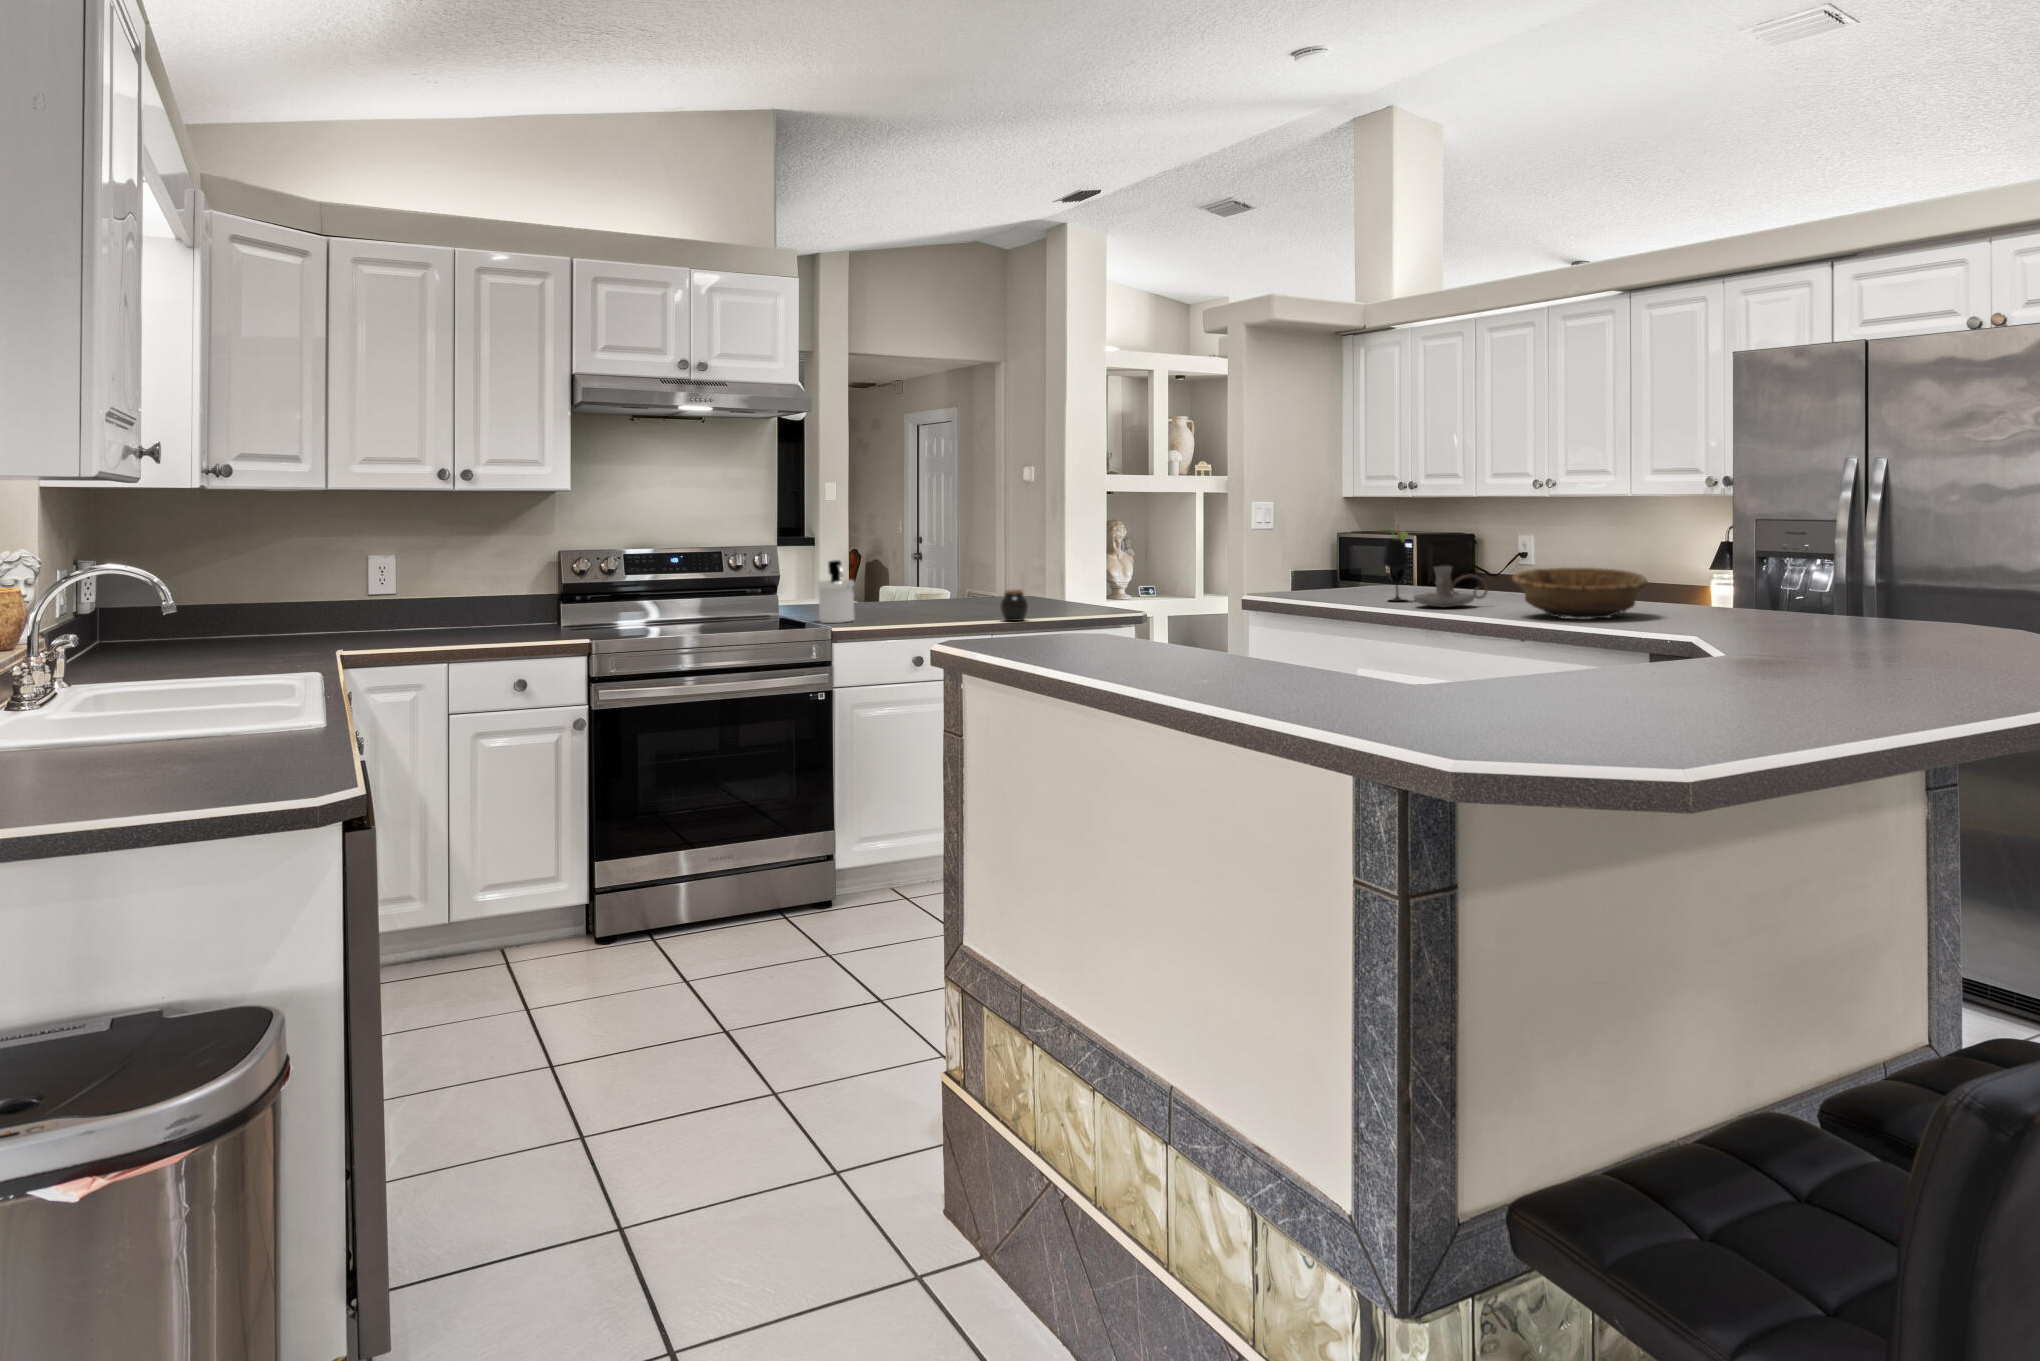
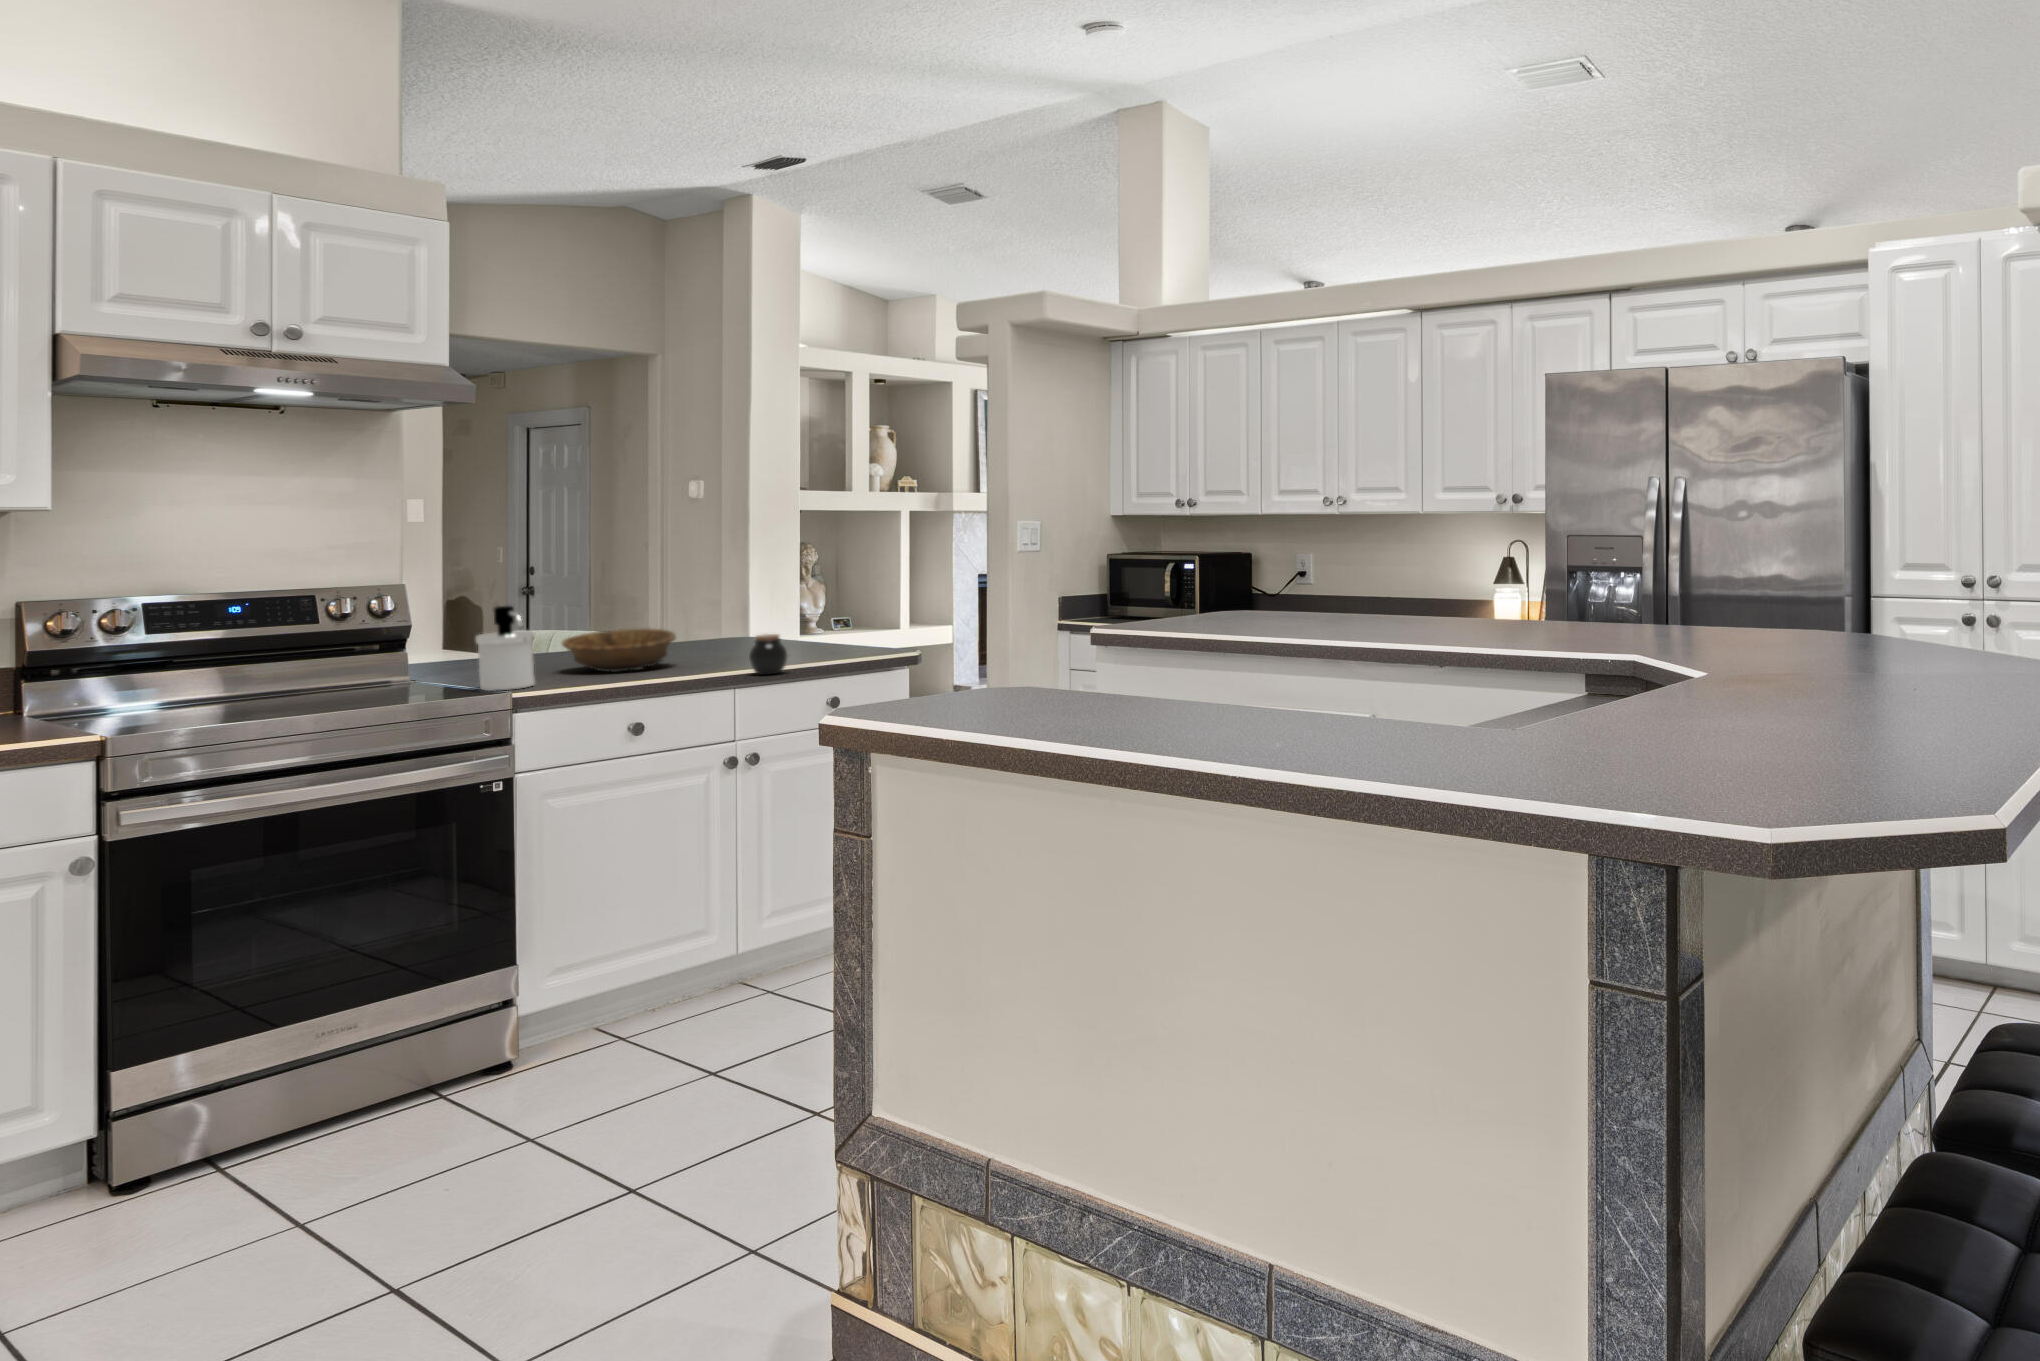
wine glass: present [1383,530,1409,601] -> none [1254,549,1283,633]
candle holder: present [1414,566,1488,607] -> none [1300,594,1374,639]
decorative bowl: present [1512,567,1648,619] -> present [562,628,676,672]

